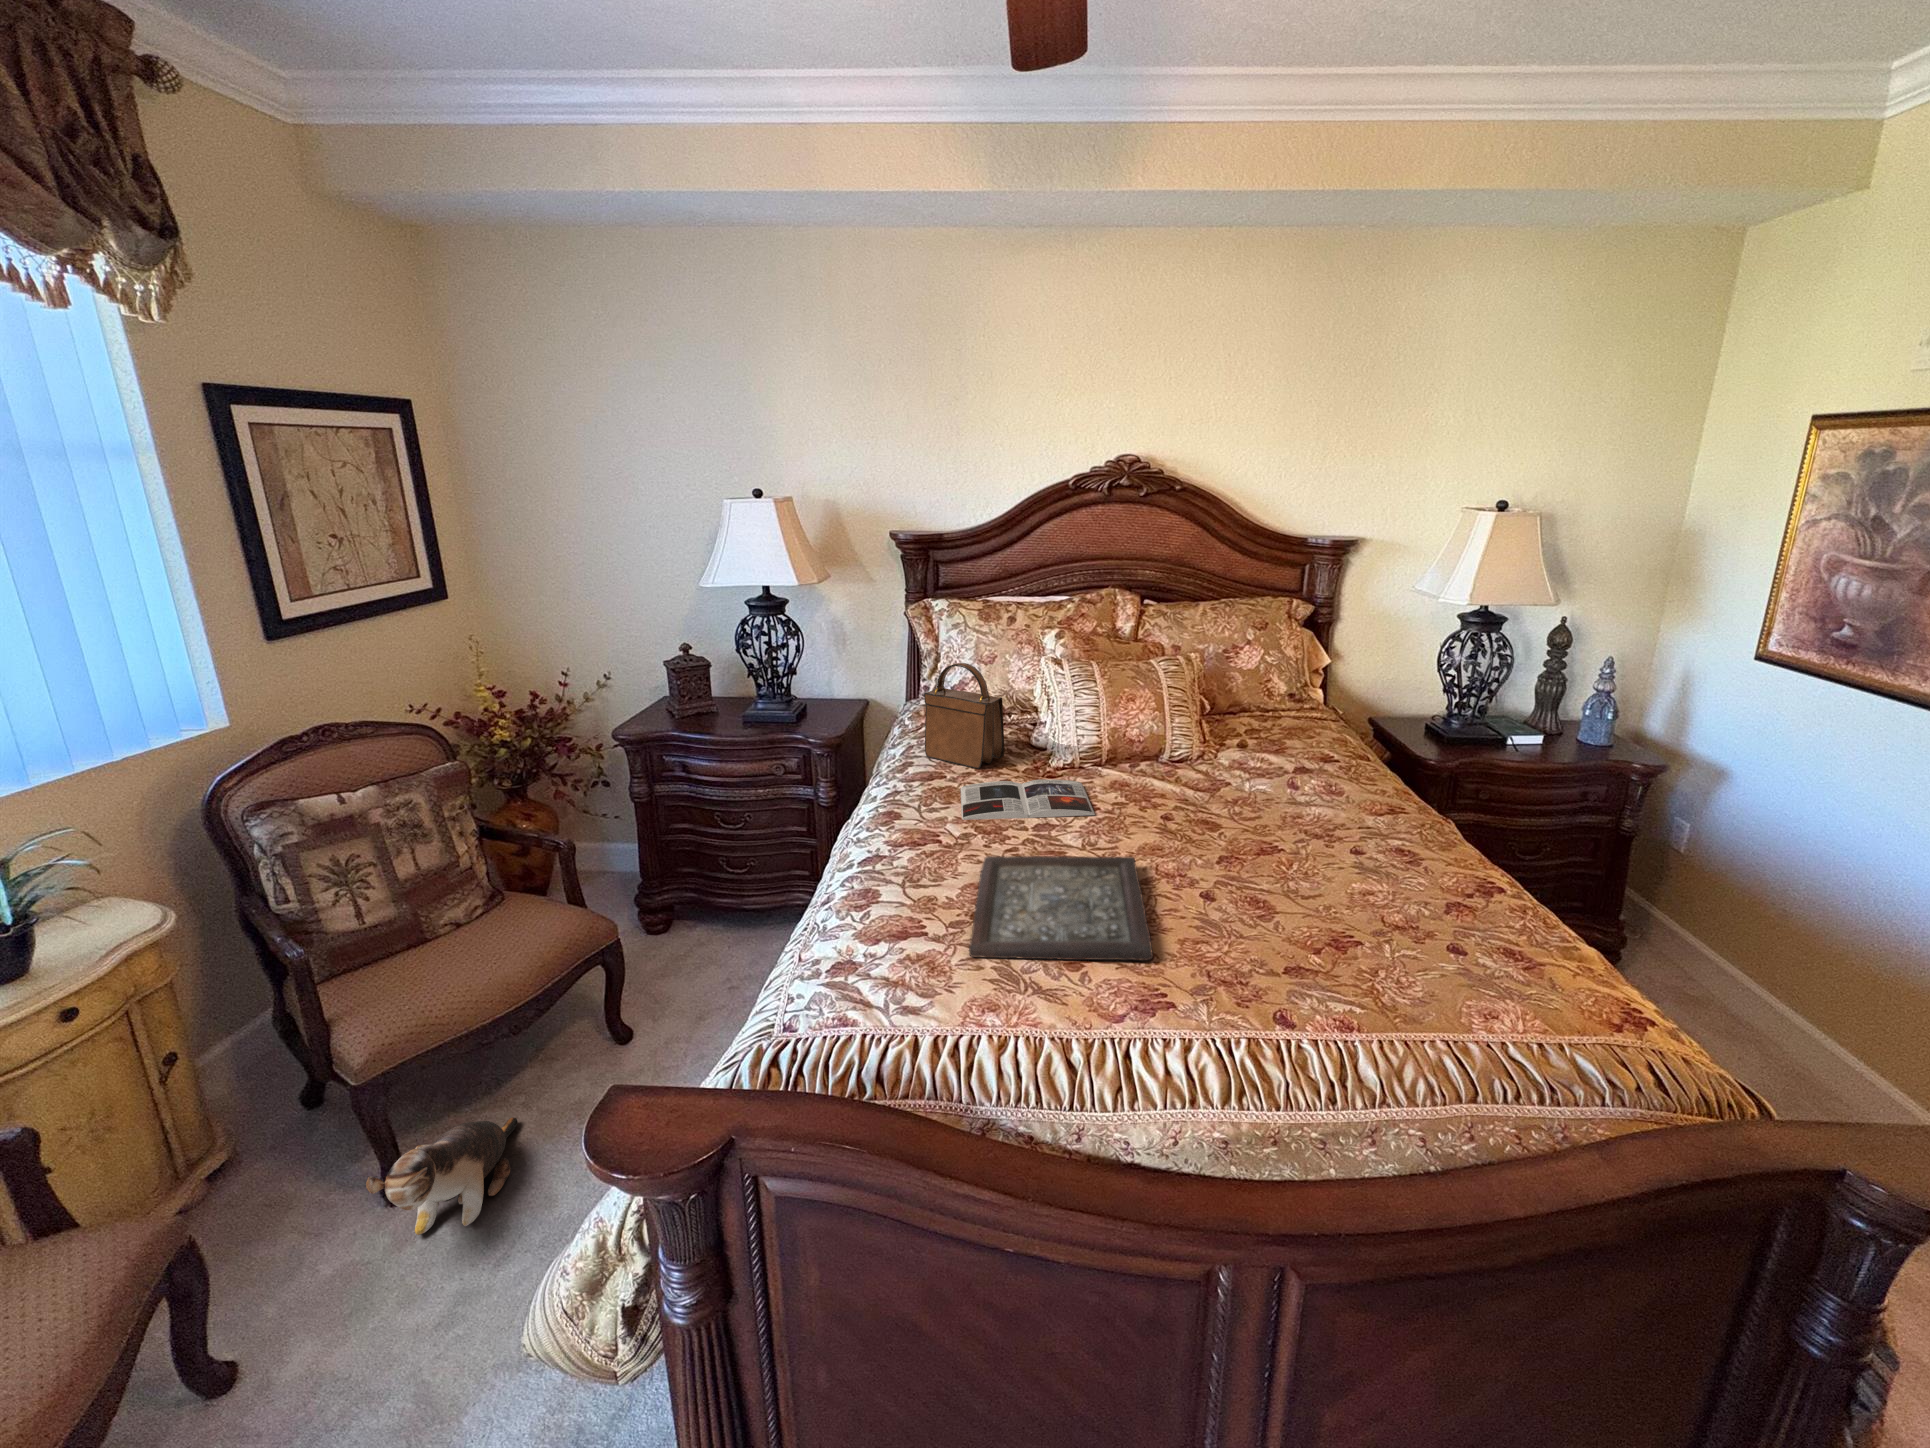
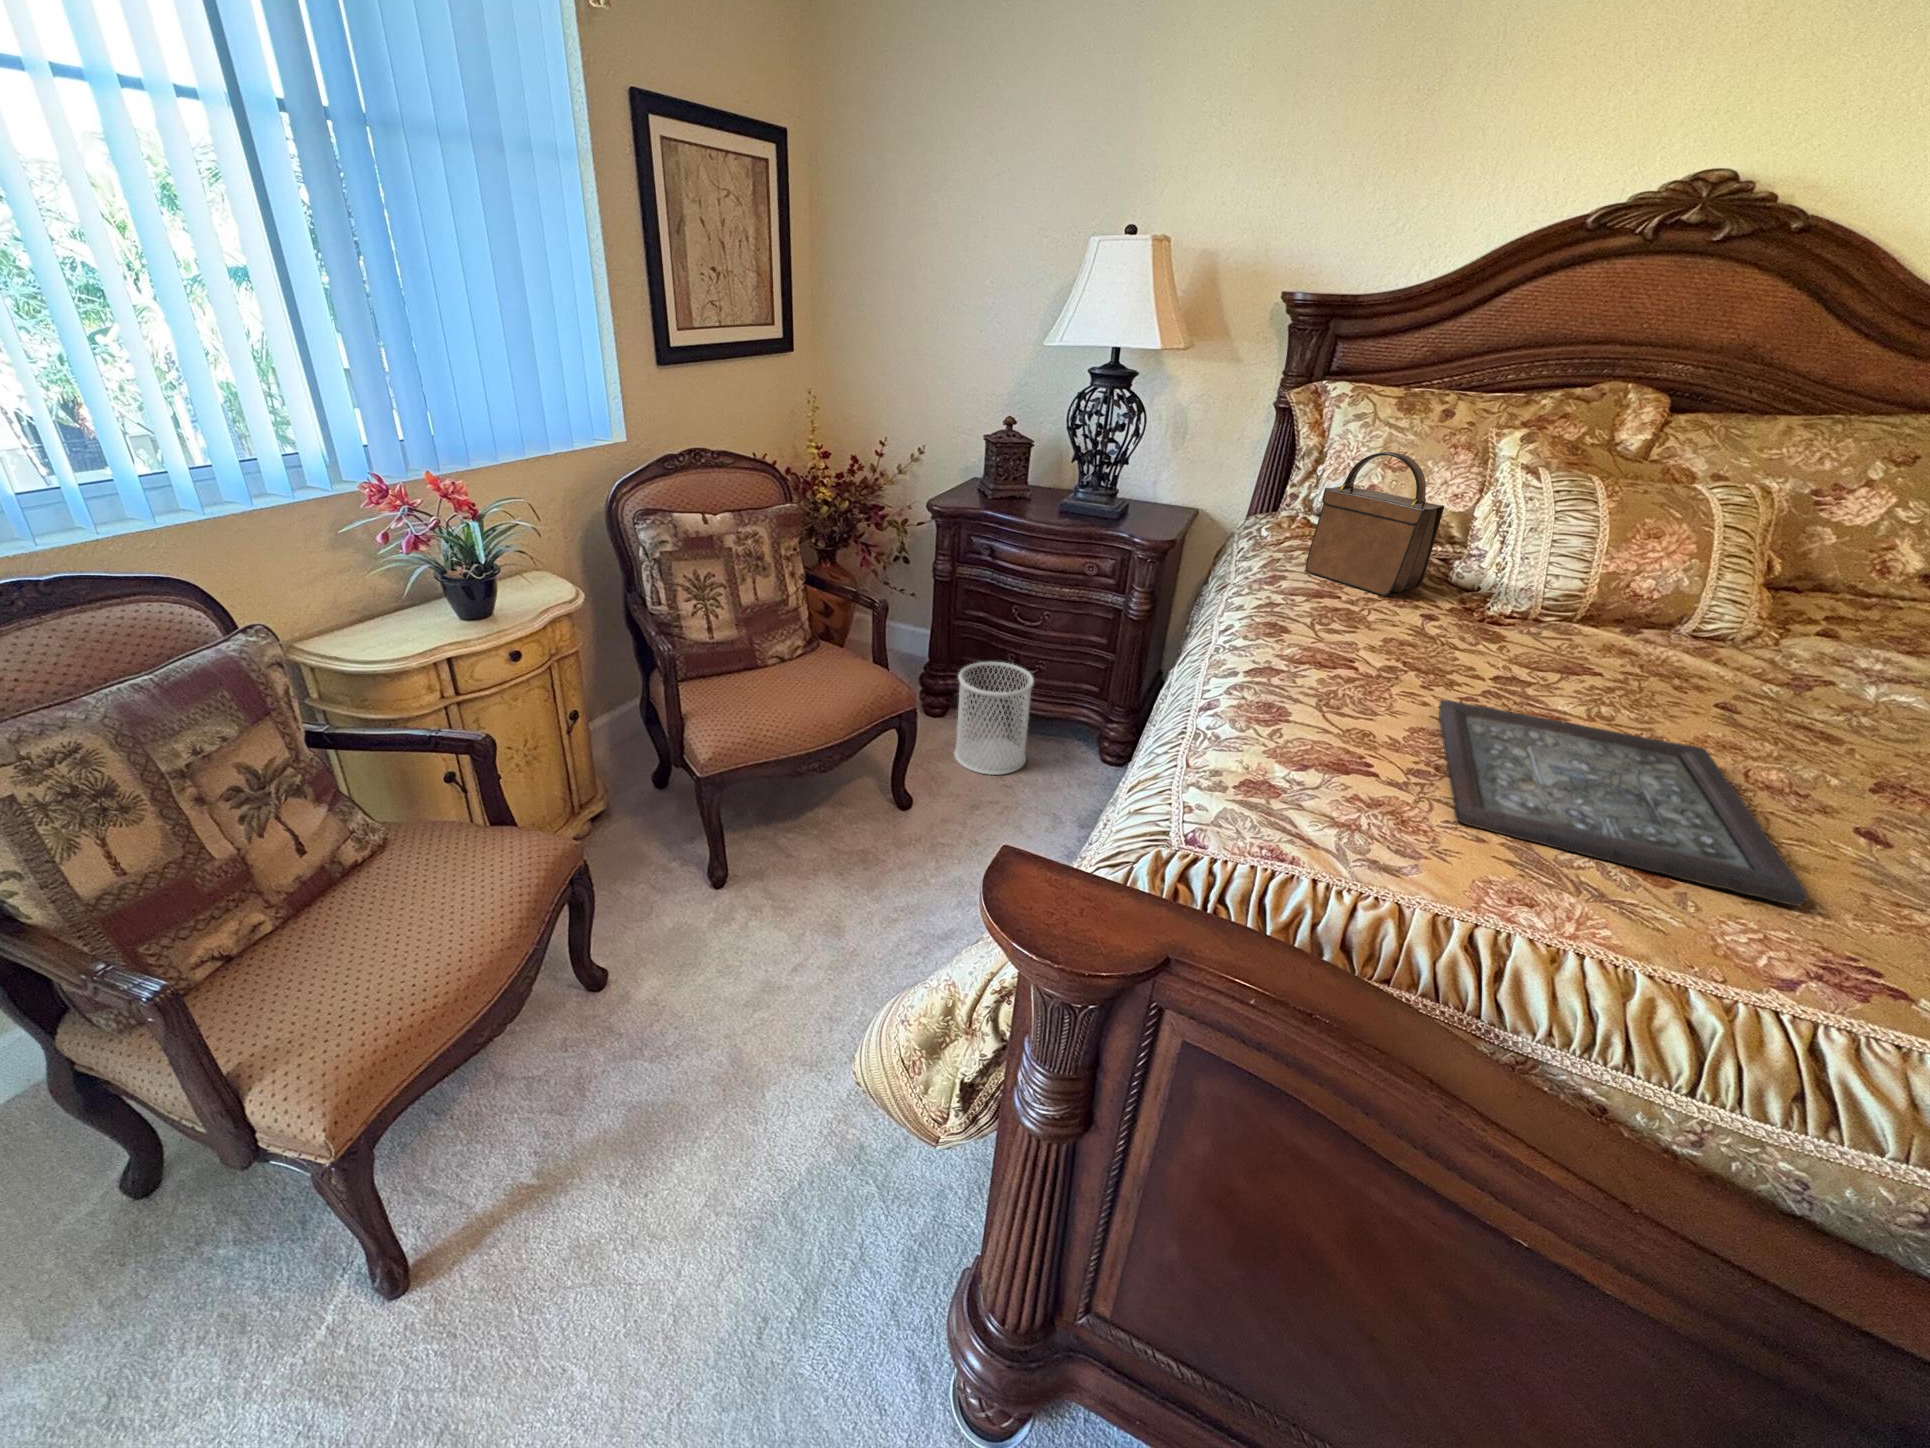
magazine: present [961,779,1095,820] -> none [1367,611,1595,682]
wastebasket: none [666,868,749,982] -> present [954,662,1034,775]
plush toy: present [366,1117,518,1235] -> none [706,839,815,929]

